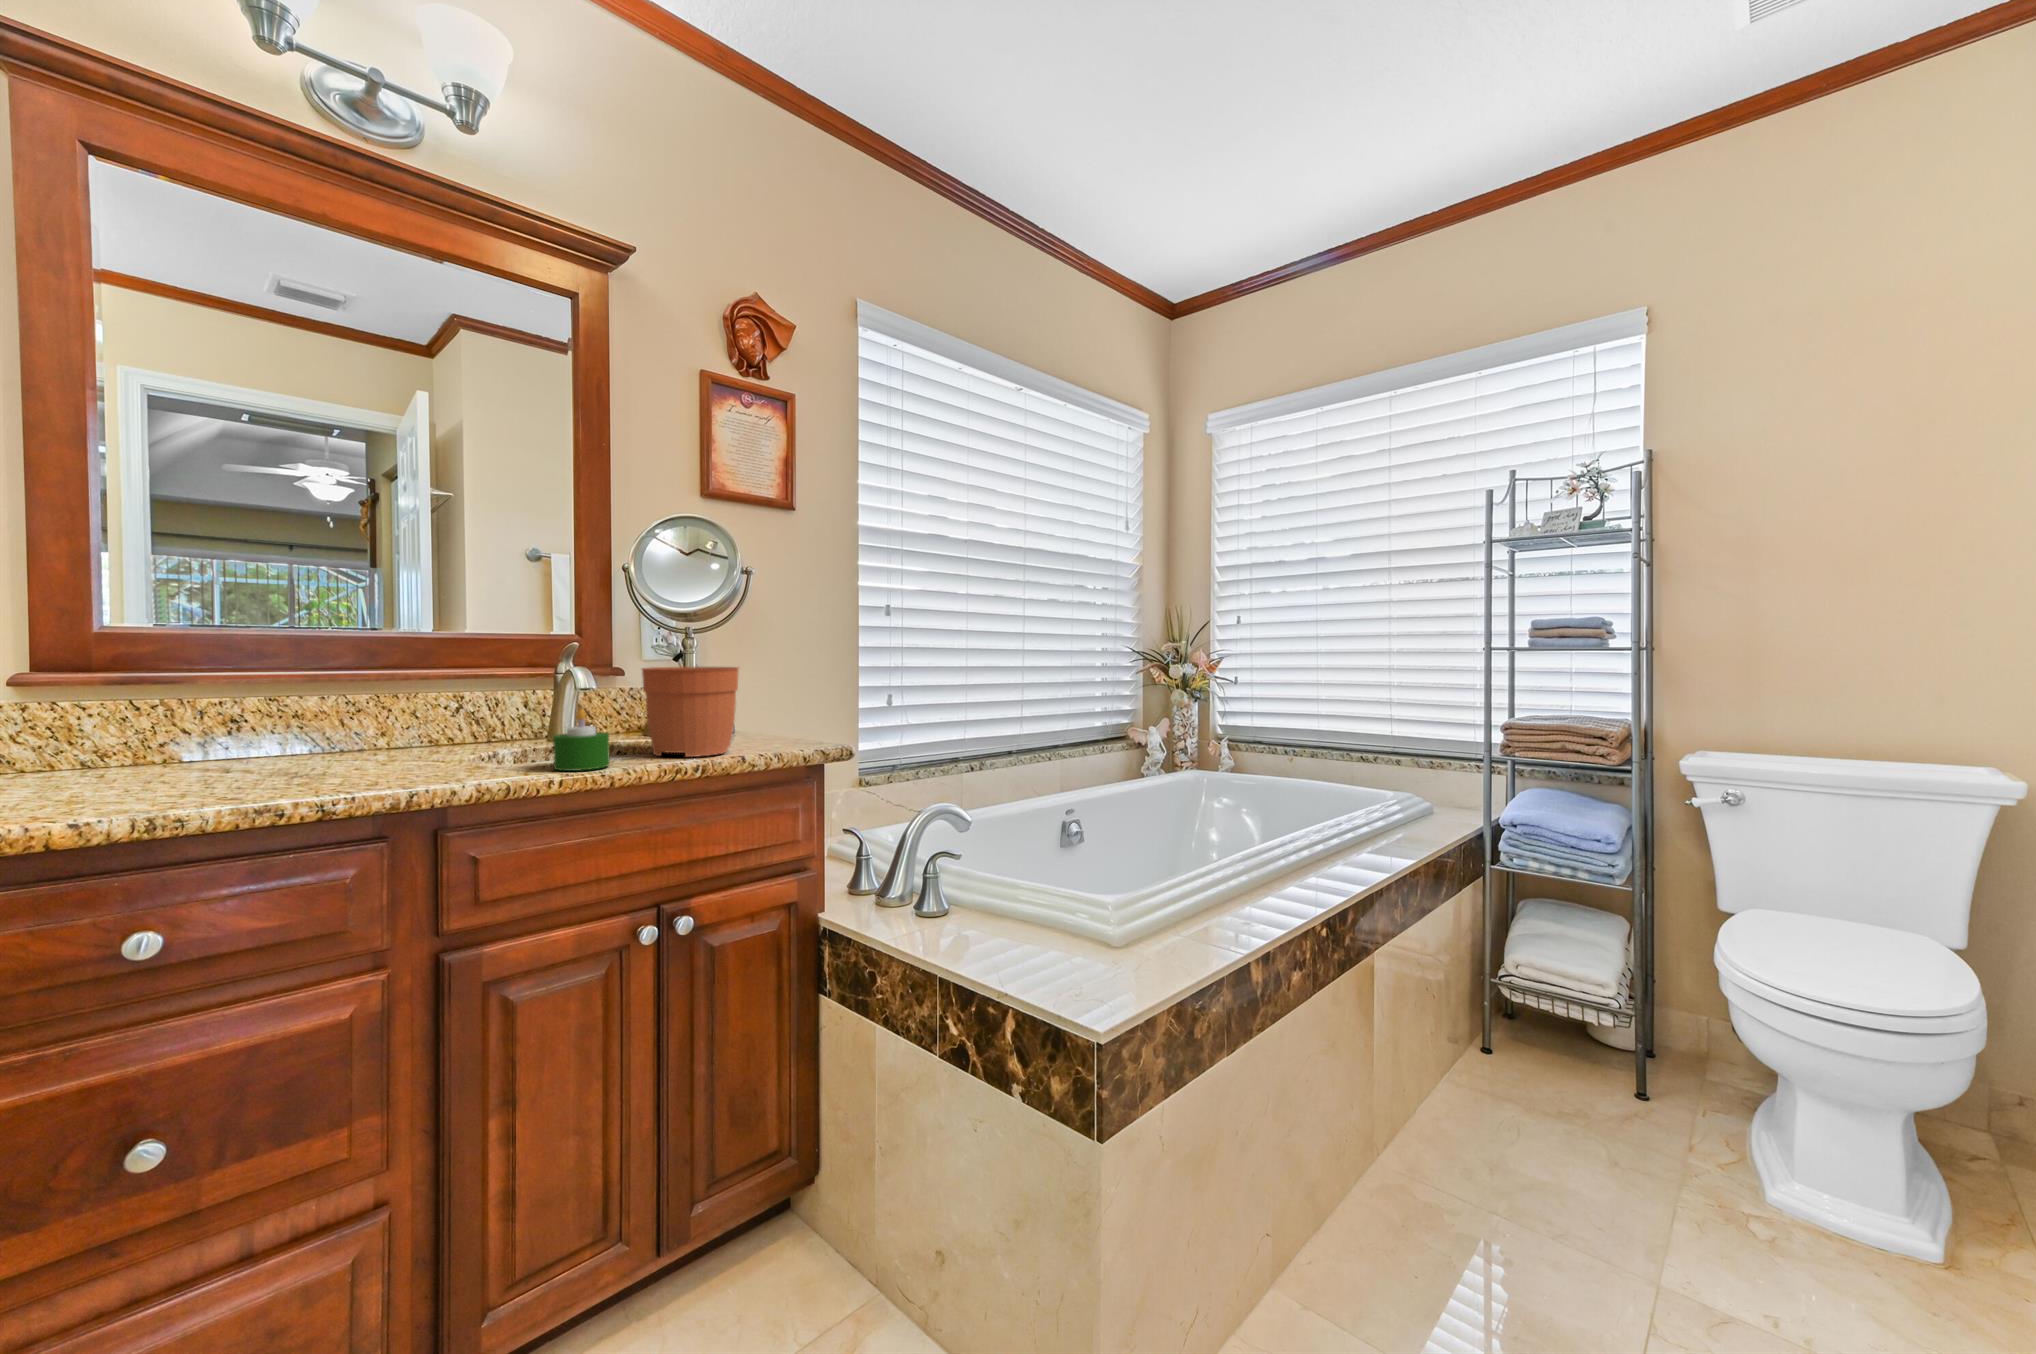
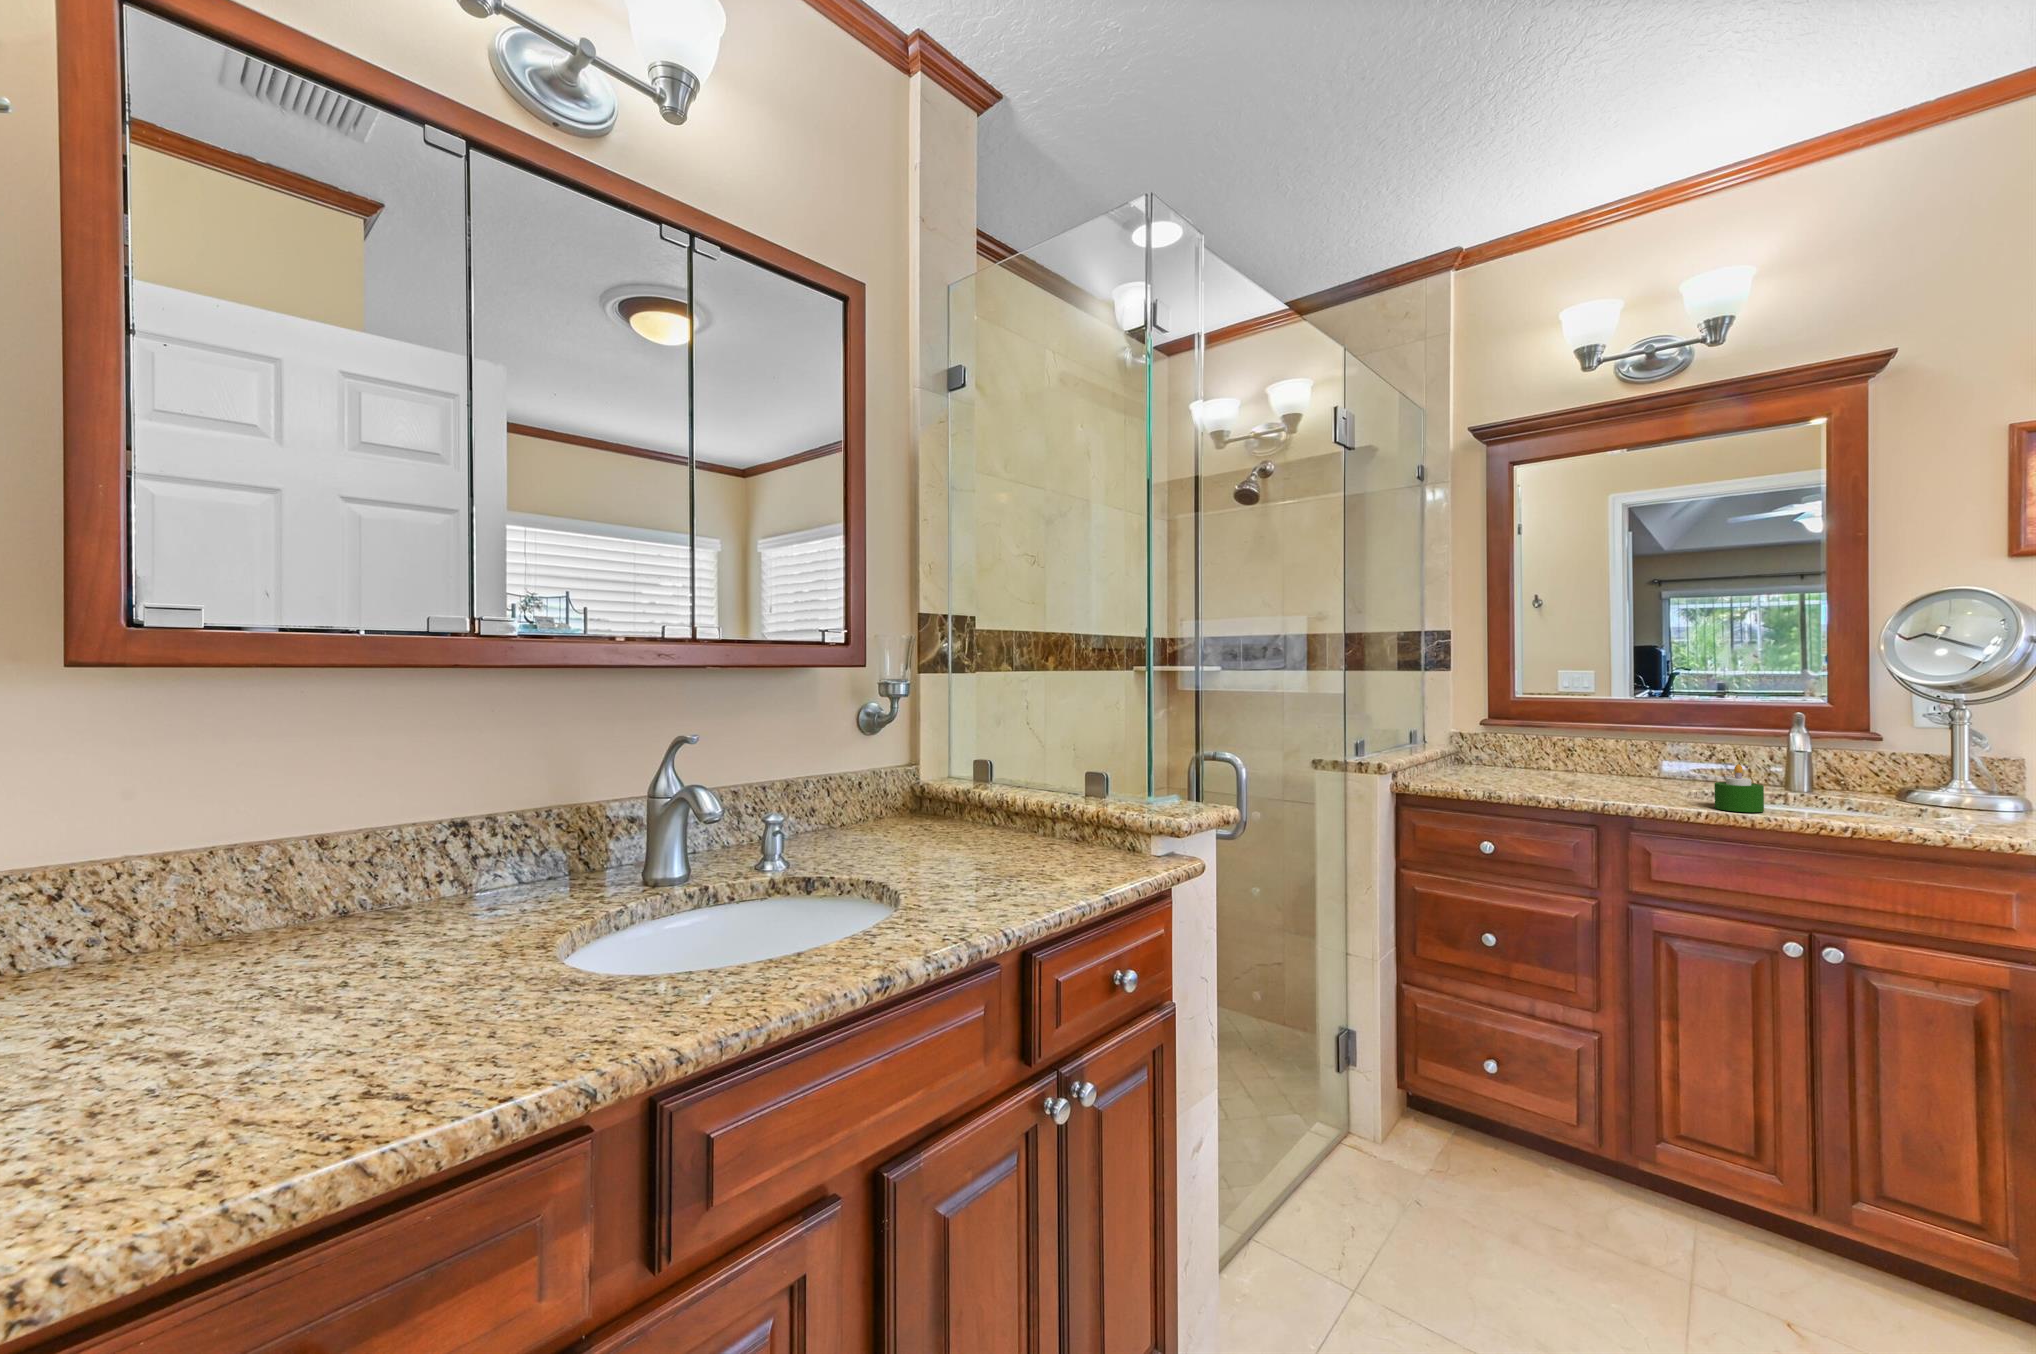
plant pot: present [642,625,739,757] -> none [1816,697,1937,823]

